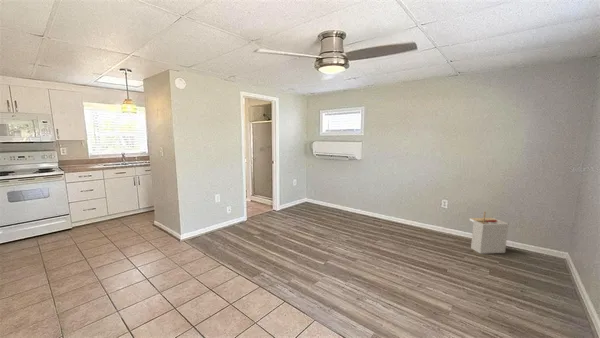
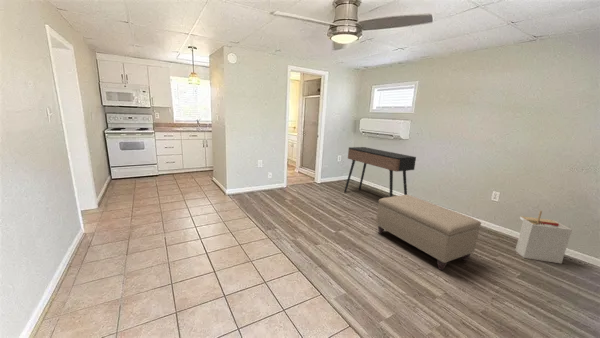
console table: none [307,169,374,231] -> present [344,147,416,197]
ottoman: none [360,213,454,282] -> present [376,195,481,270]

